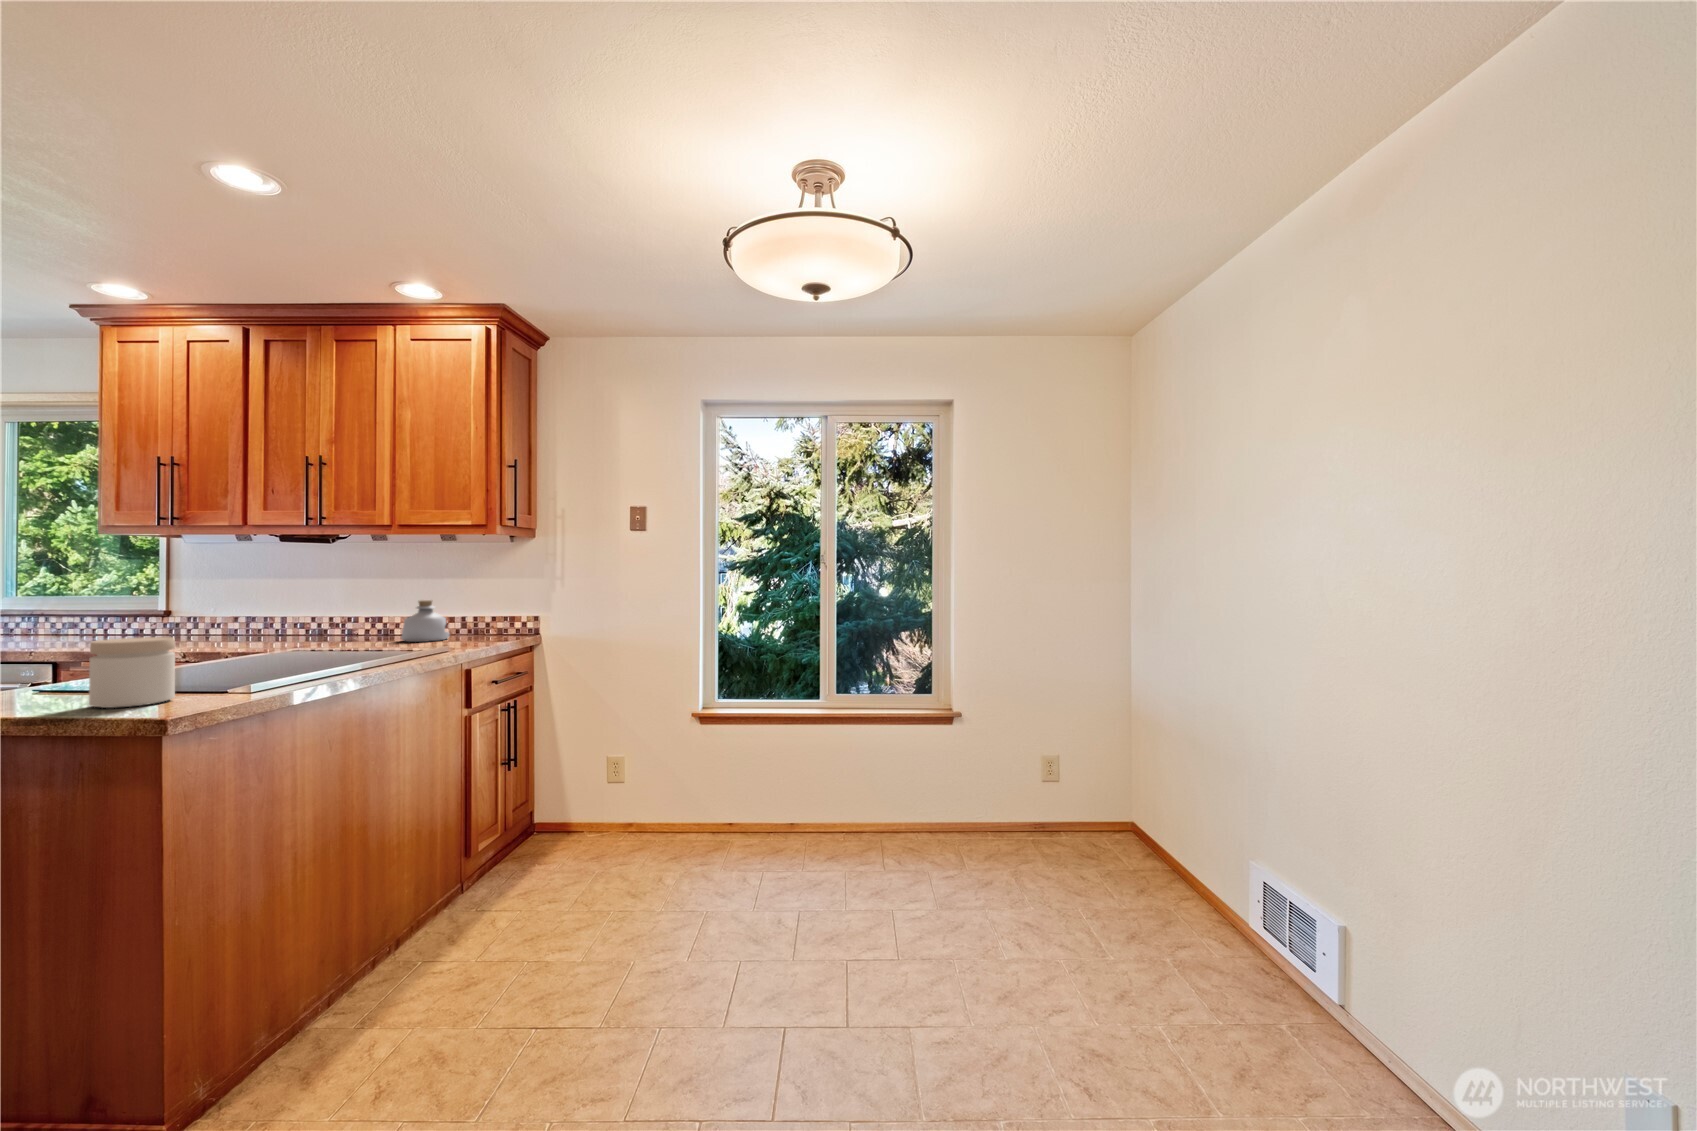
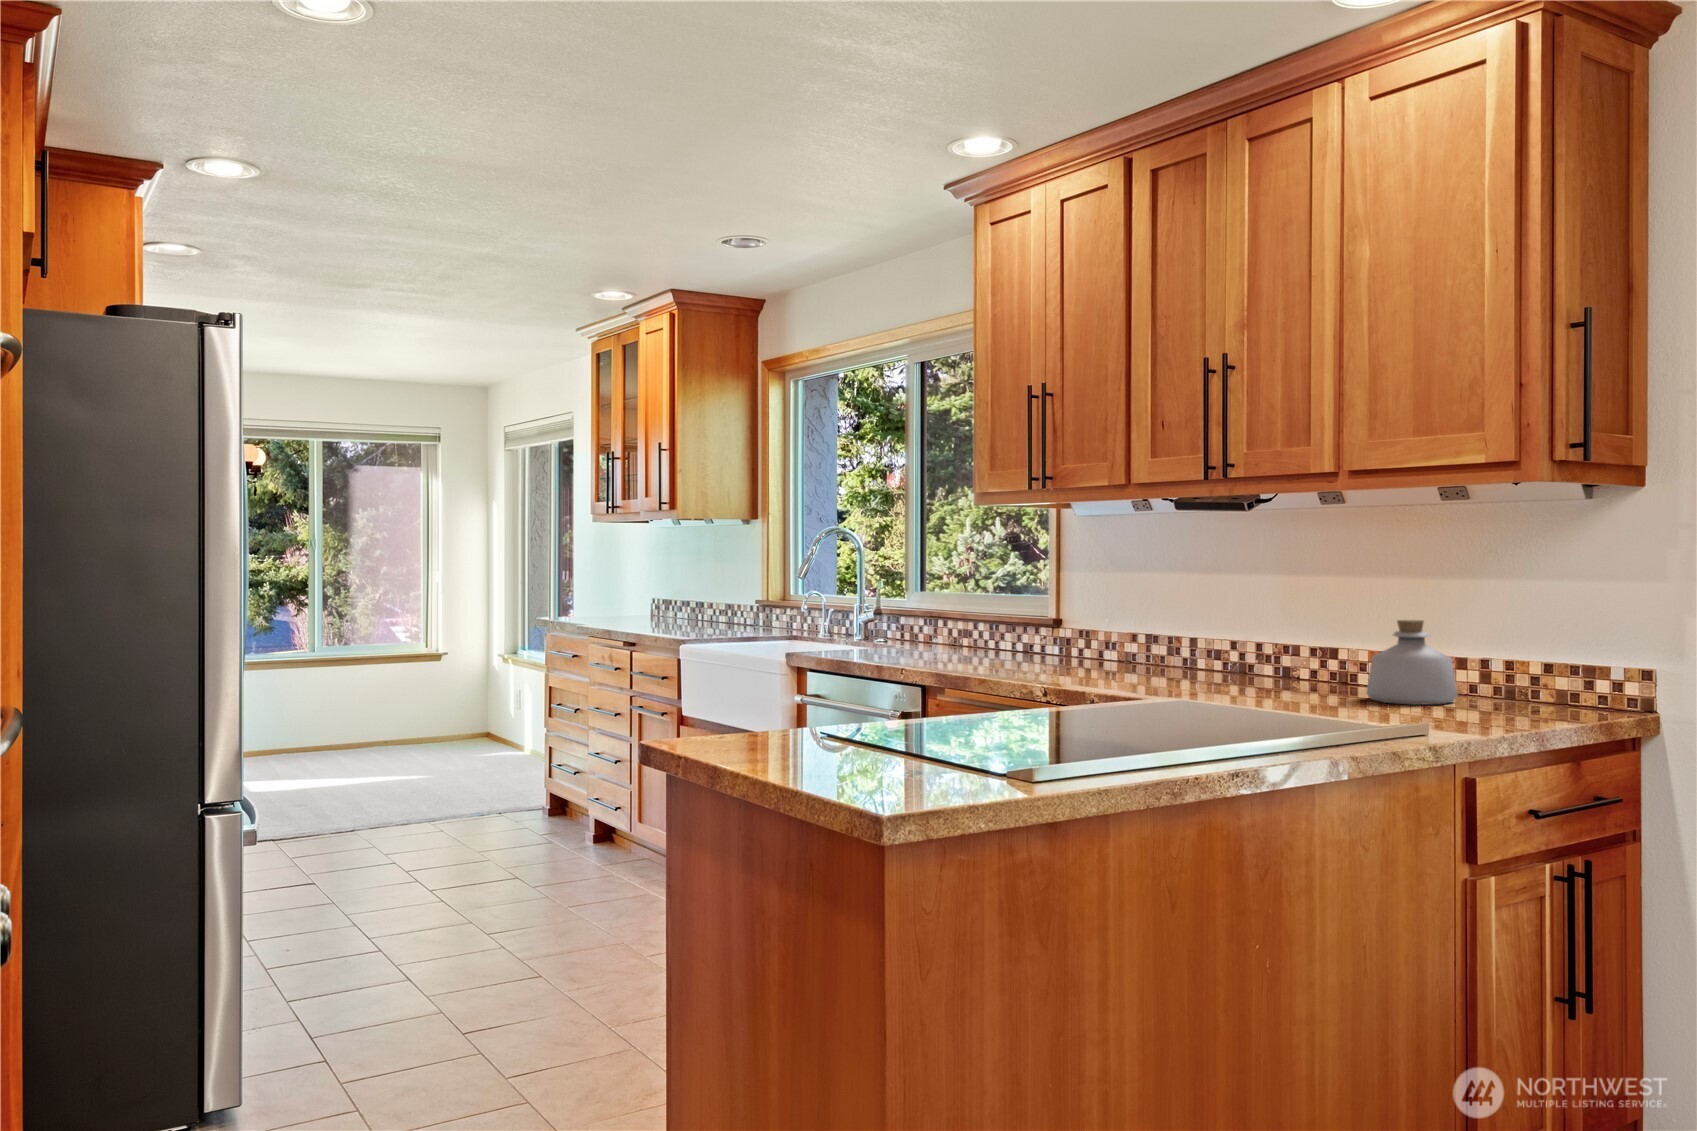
jar: present [89,637,175,708] -> none [861,687,957,800]

